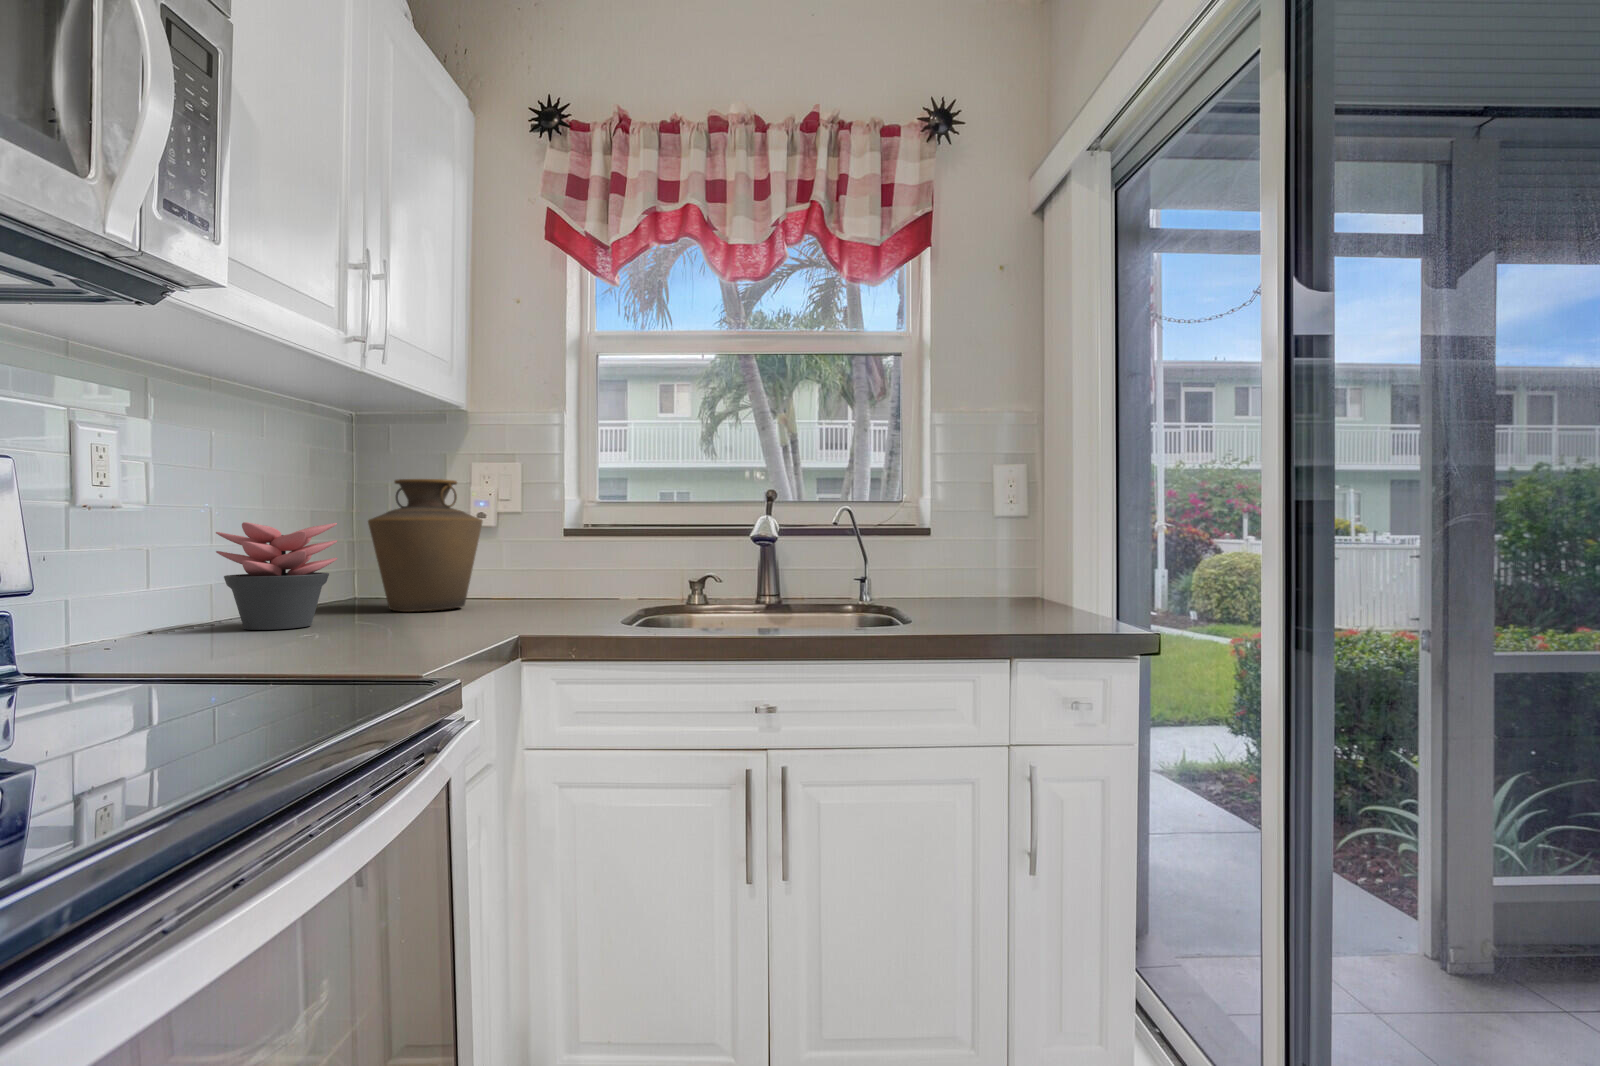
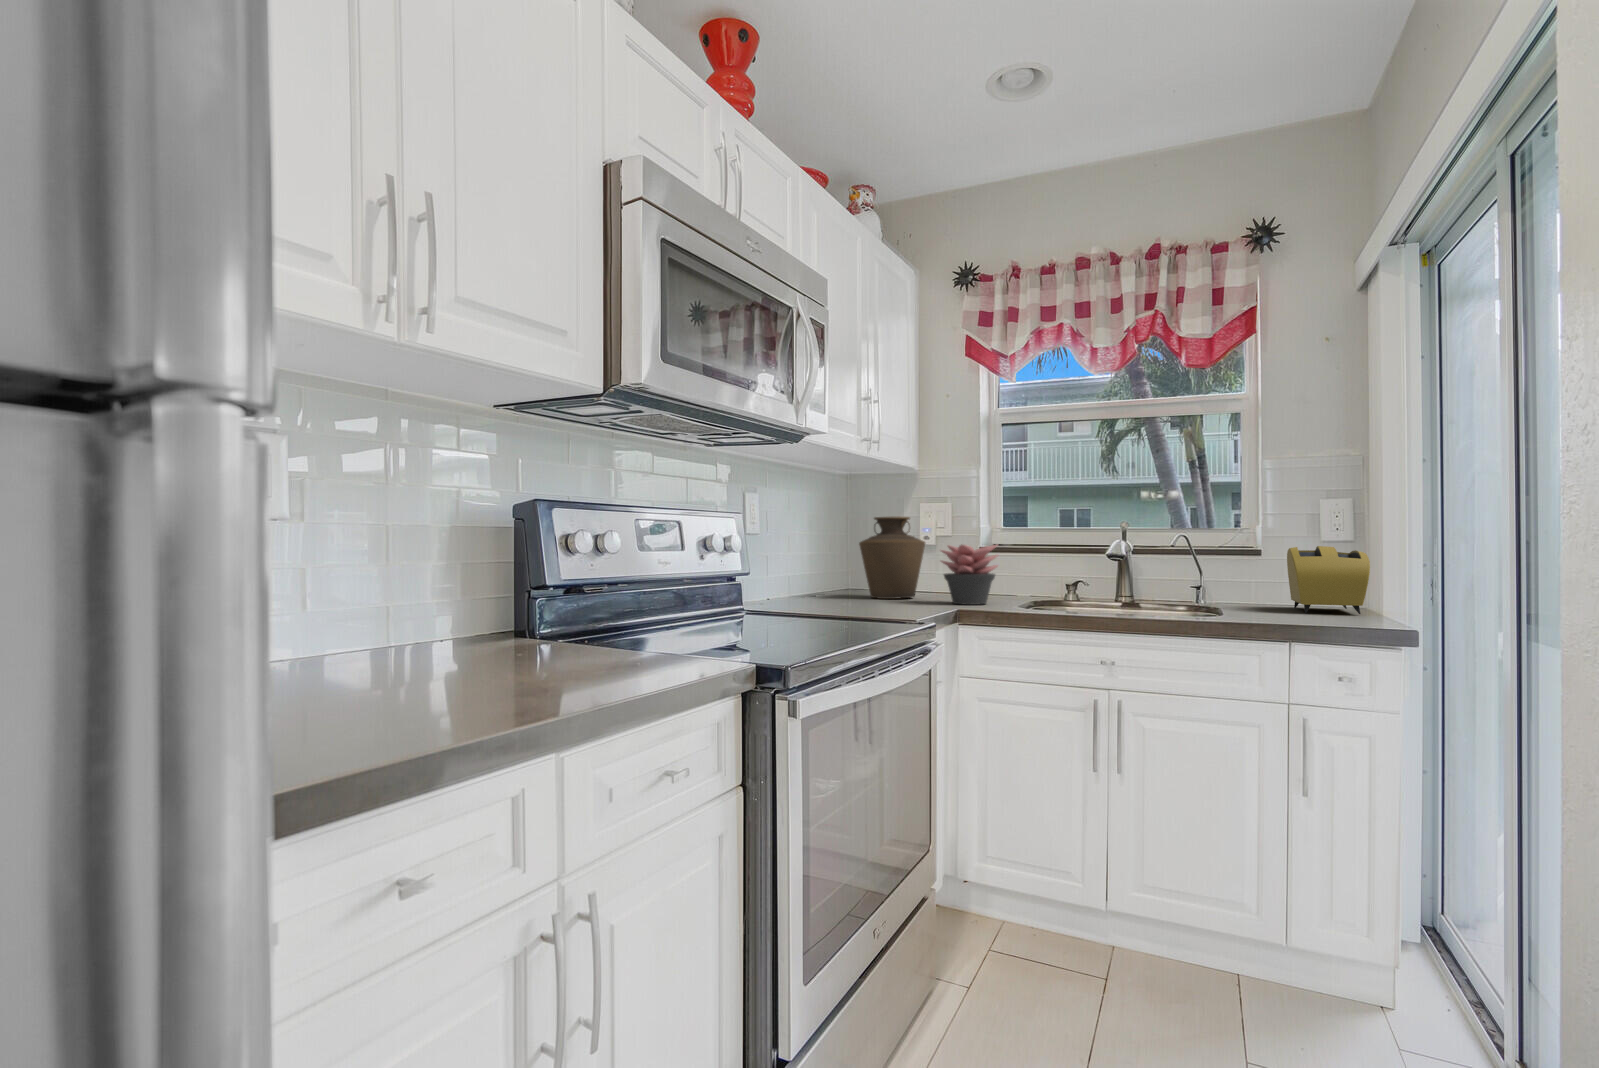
succulent plant: present [216,522,338,630] -> present [941,544,998,605]
toaster: none [965,526,1065,614] -> present [1287,546,1370,614]

